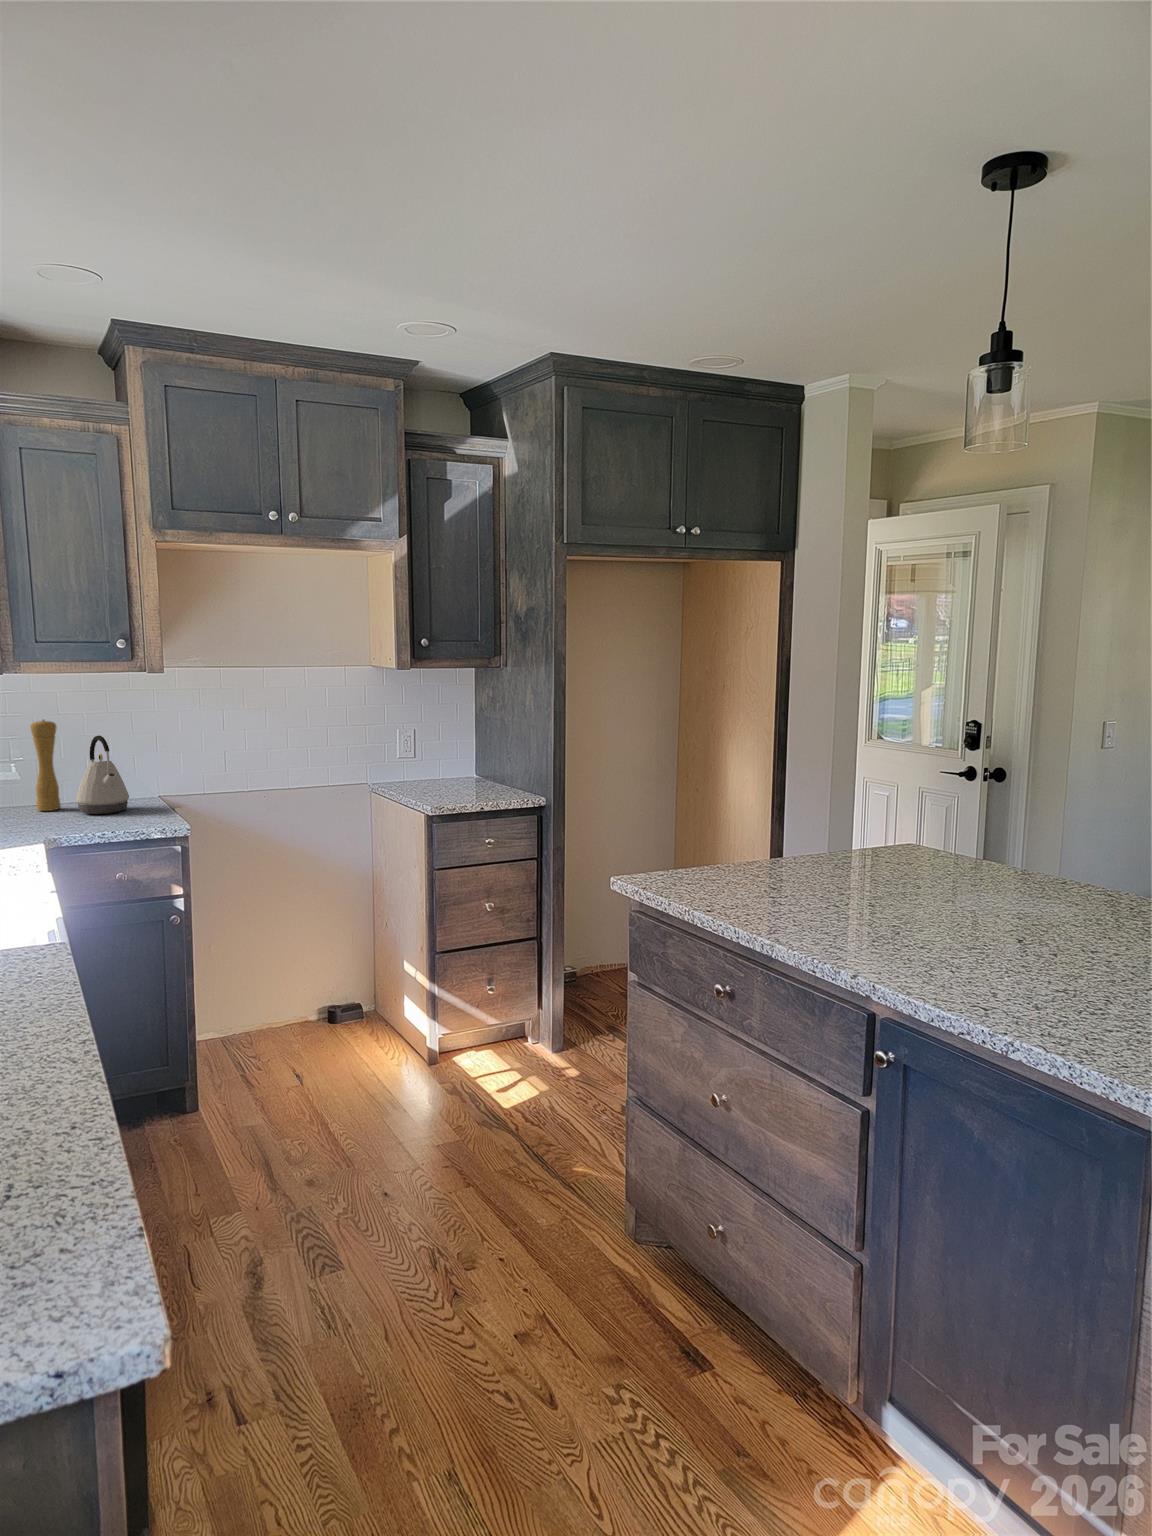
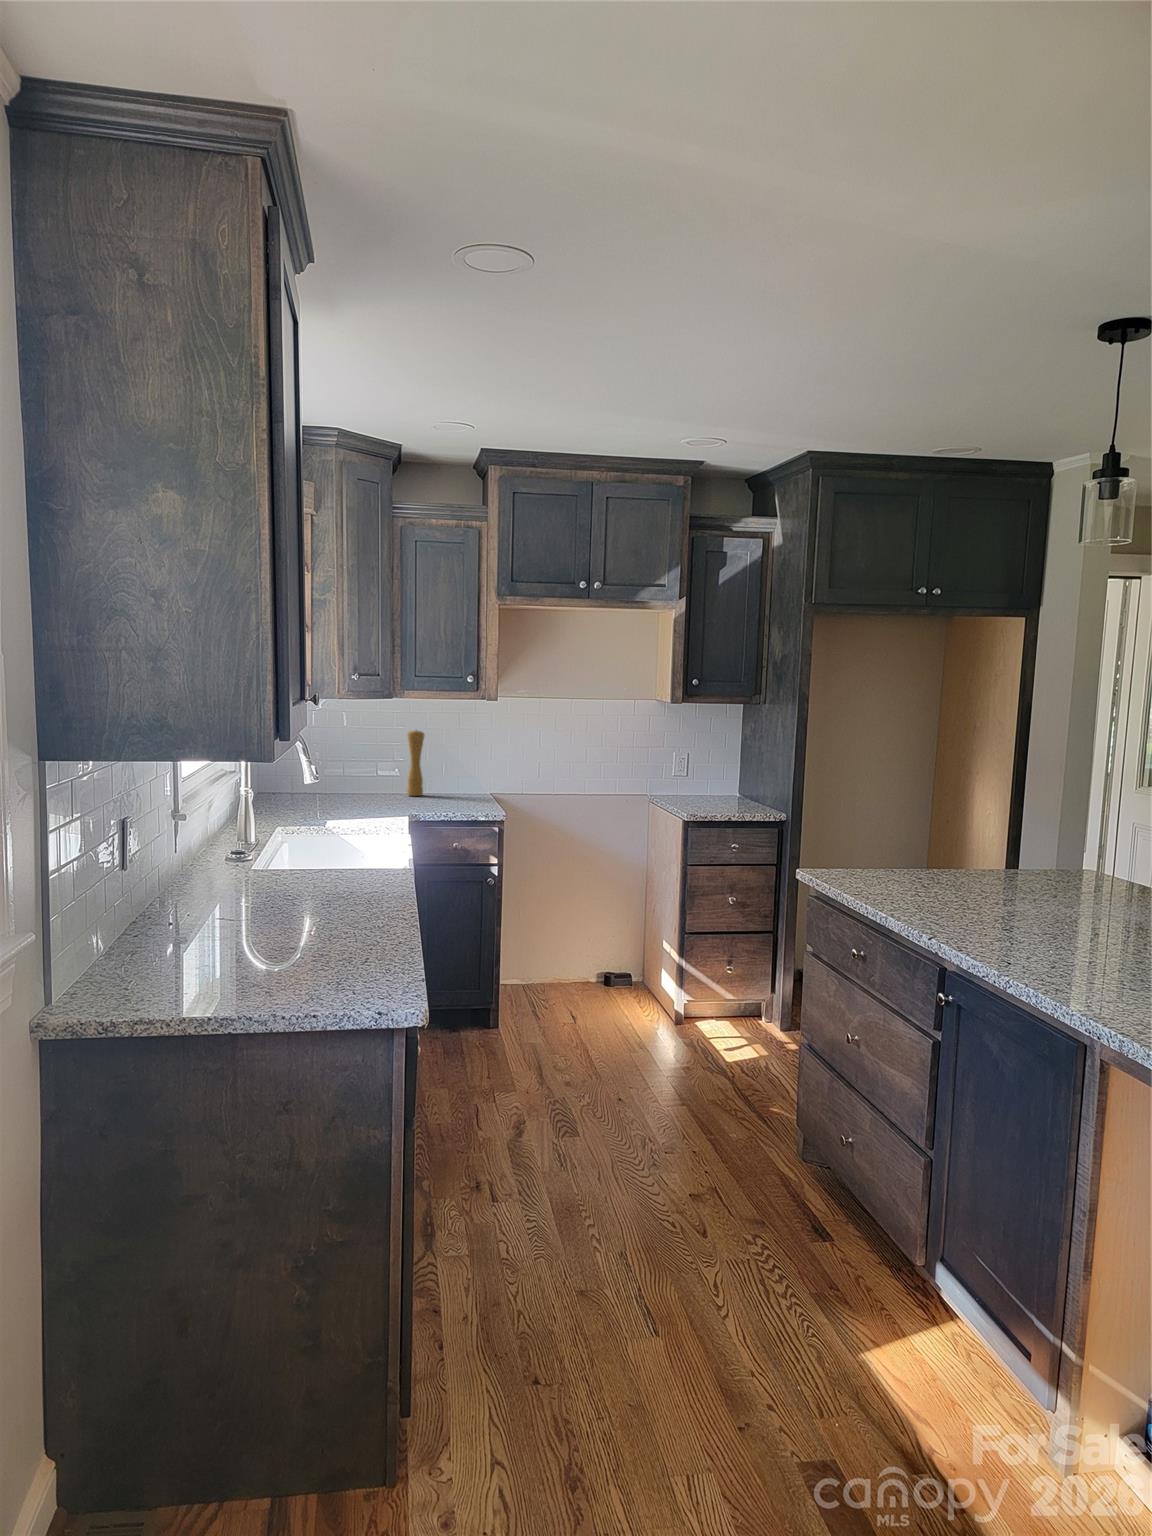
kettle: present [76,736,129,814] -> none [433,743,469,801]

